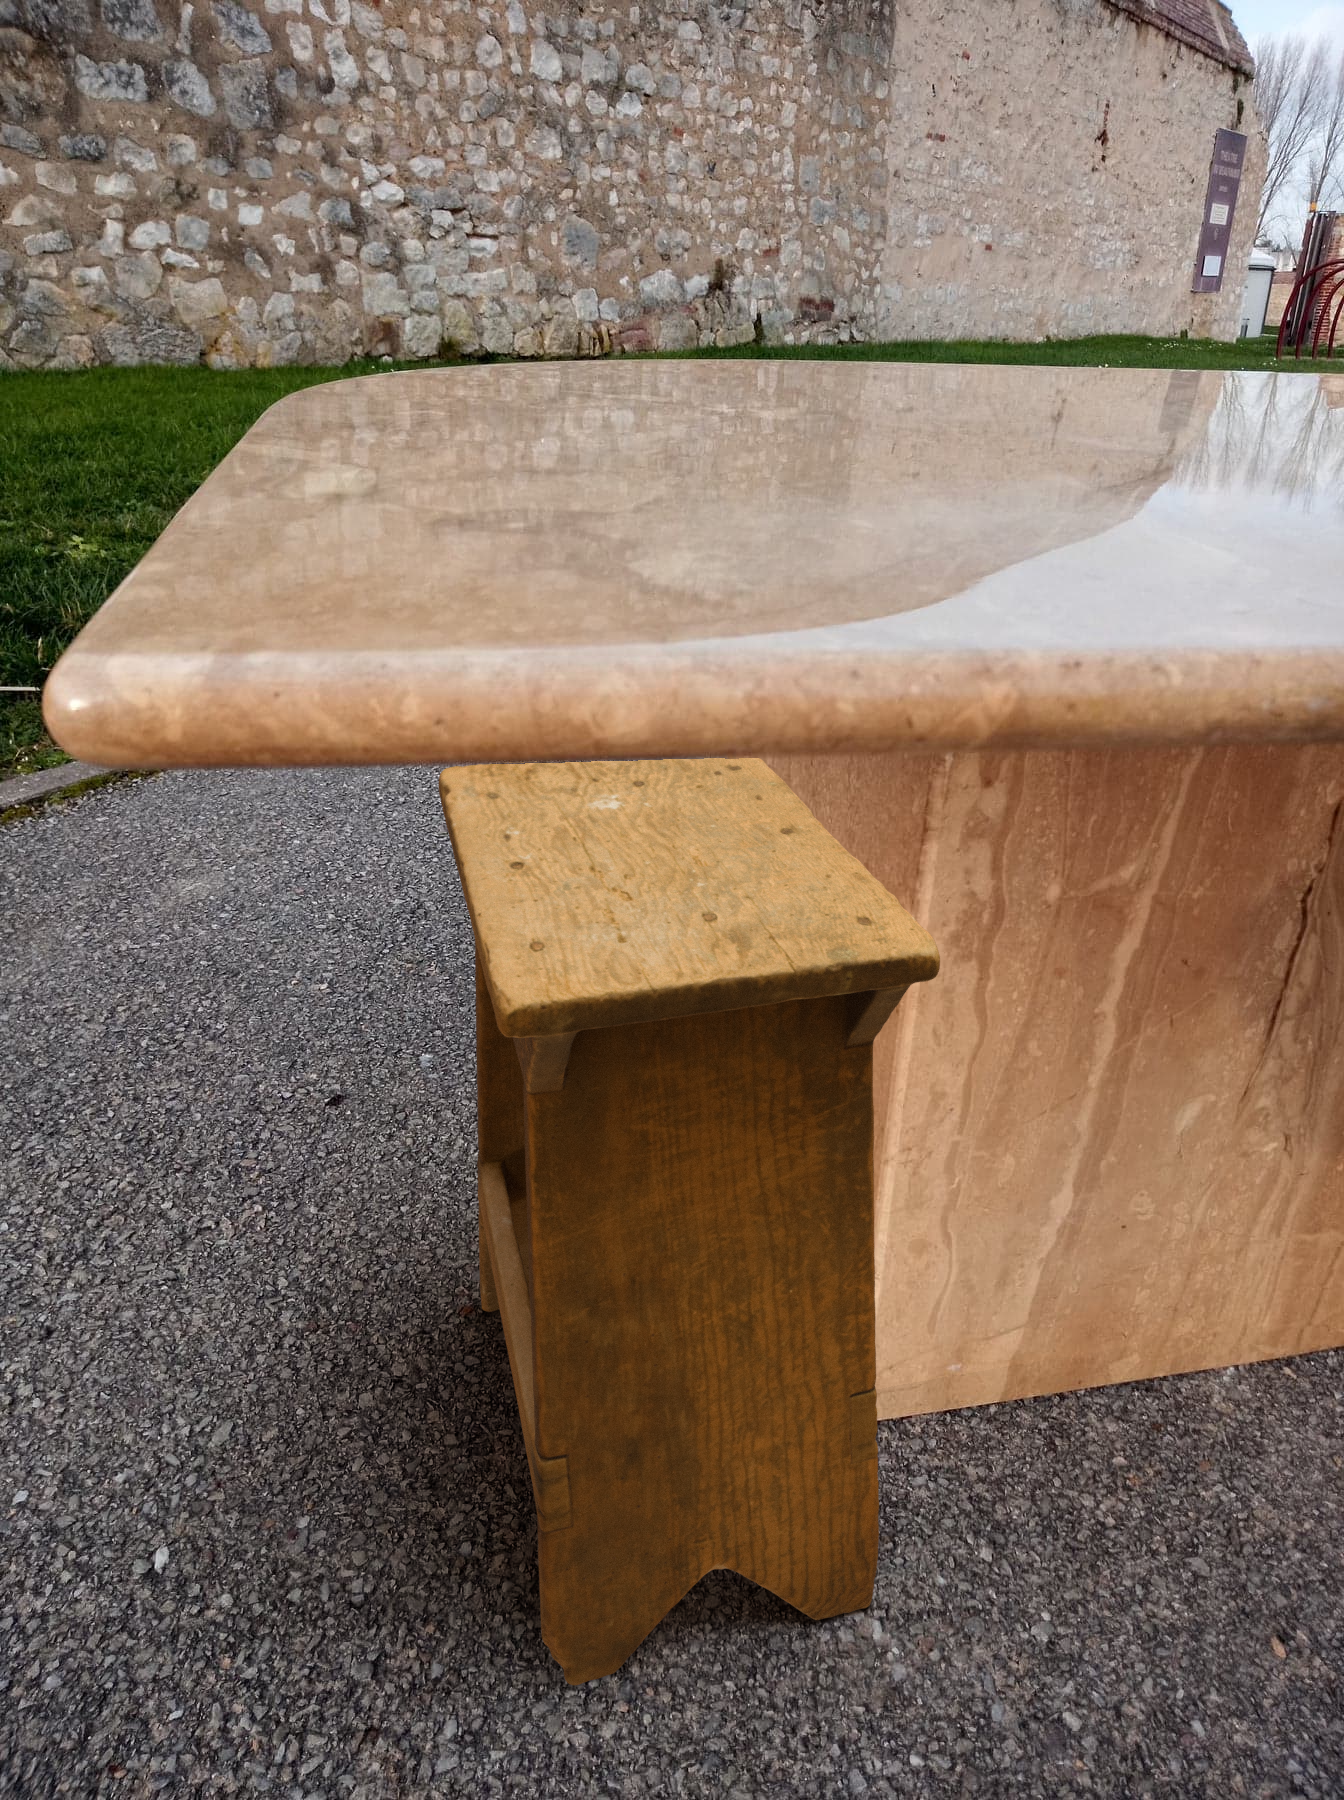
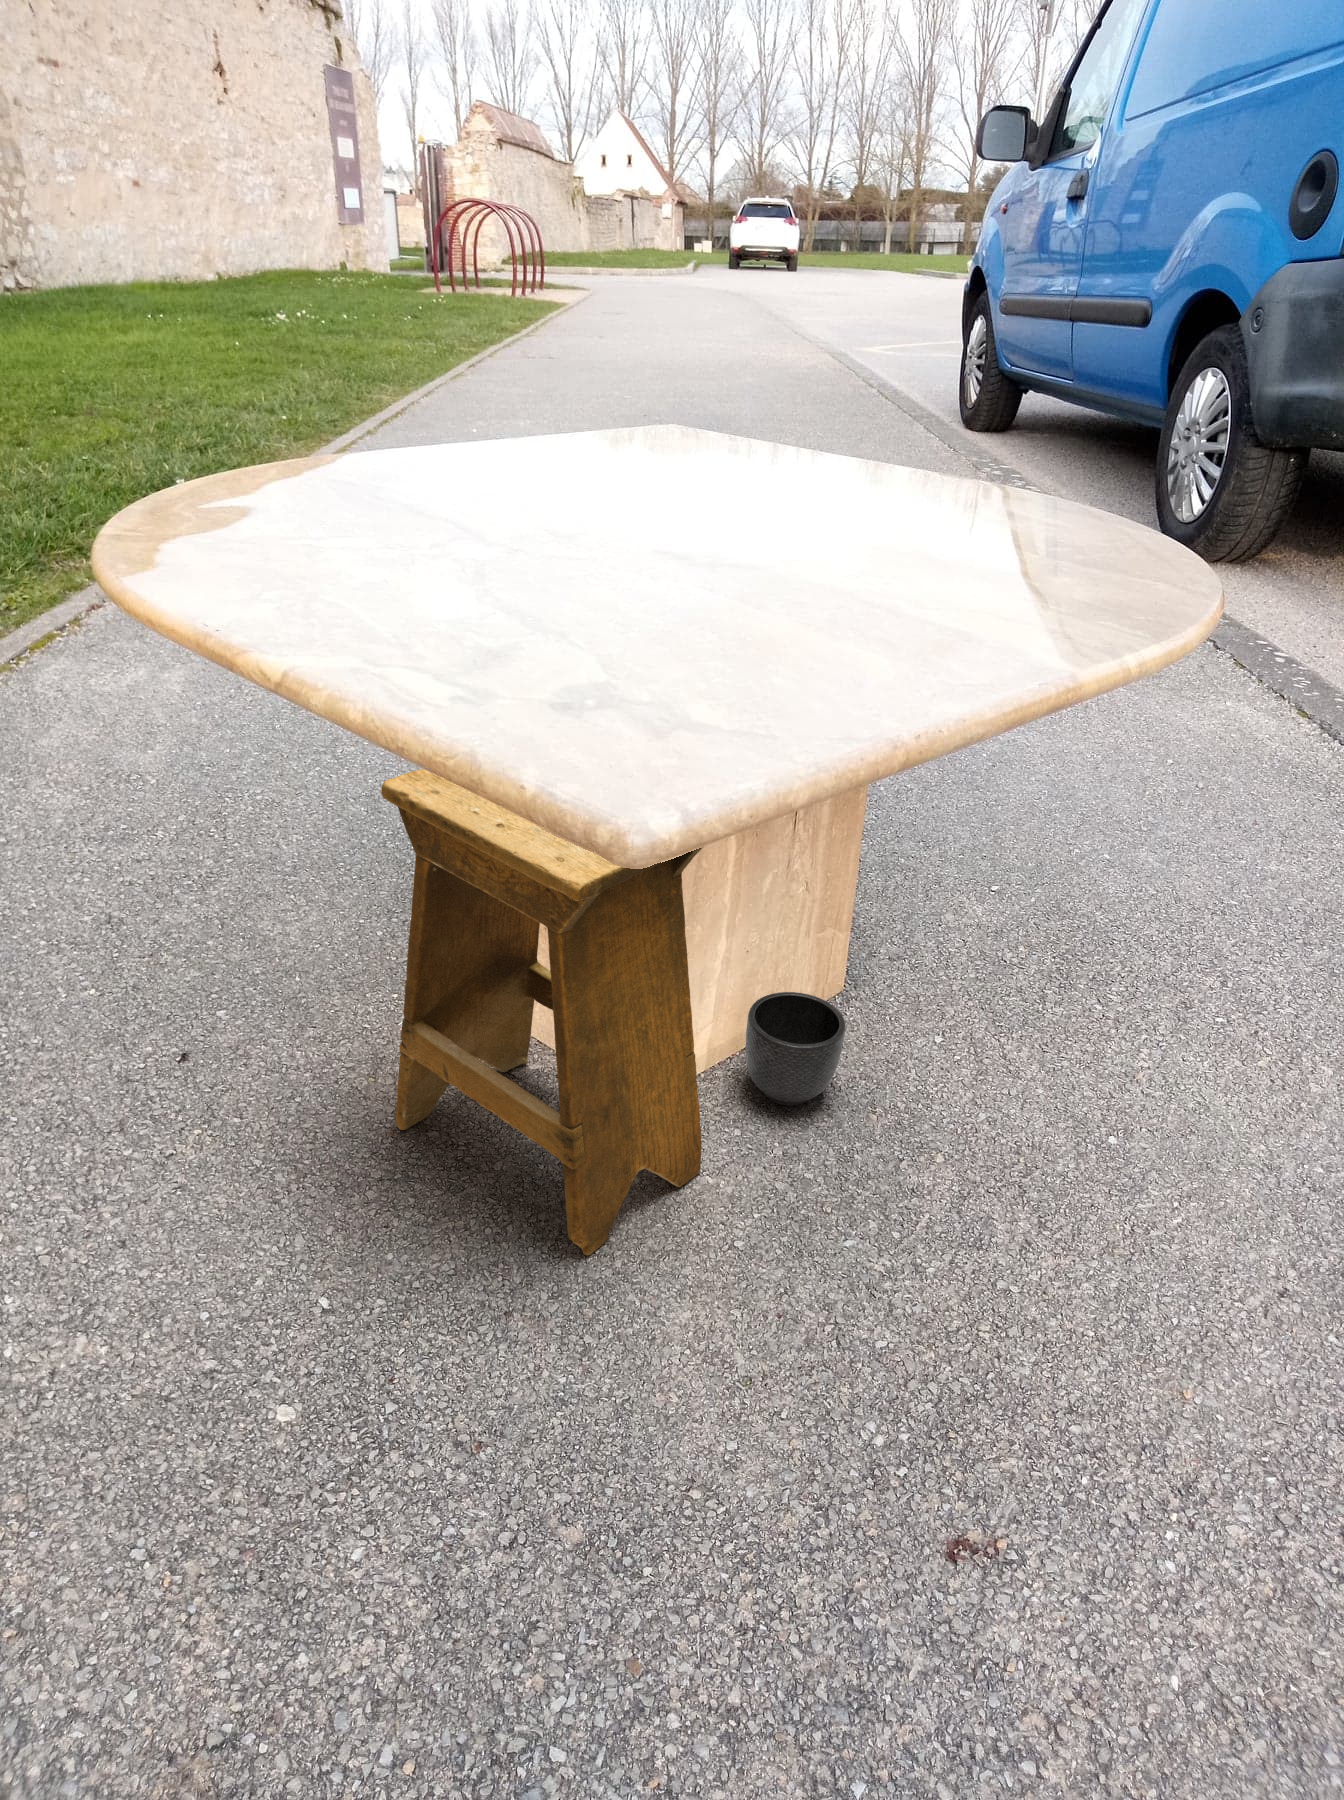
planter: none [1056,1313,1271,1549] -> present [746,992,846,1106]

